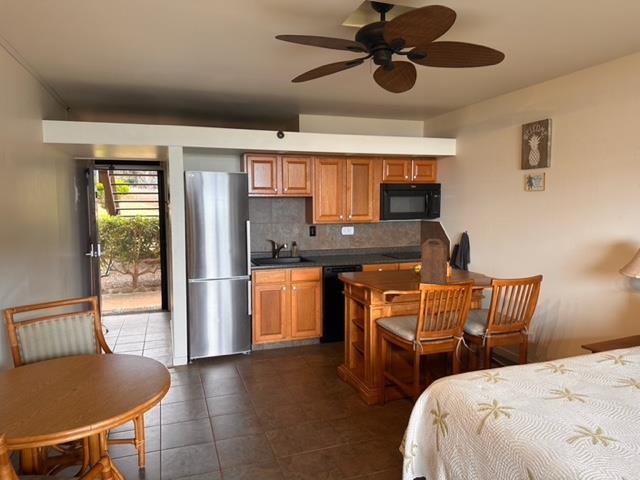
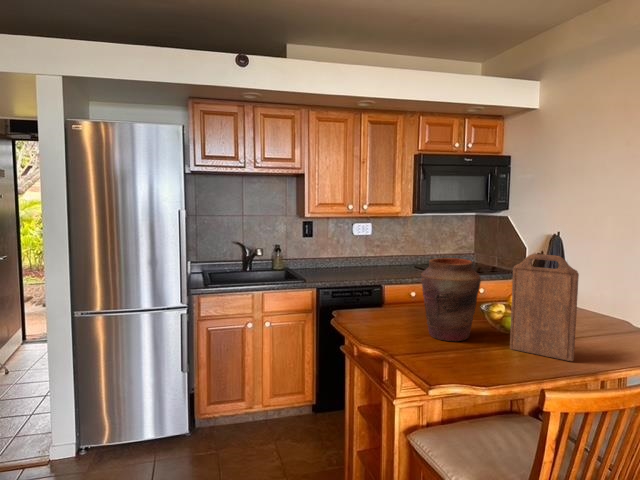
vase: none [381,243,409,281] -> present [421,258,481,341]

